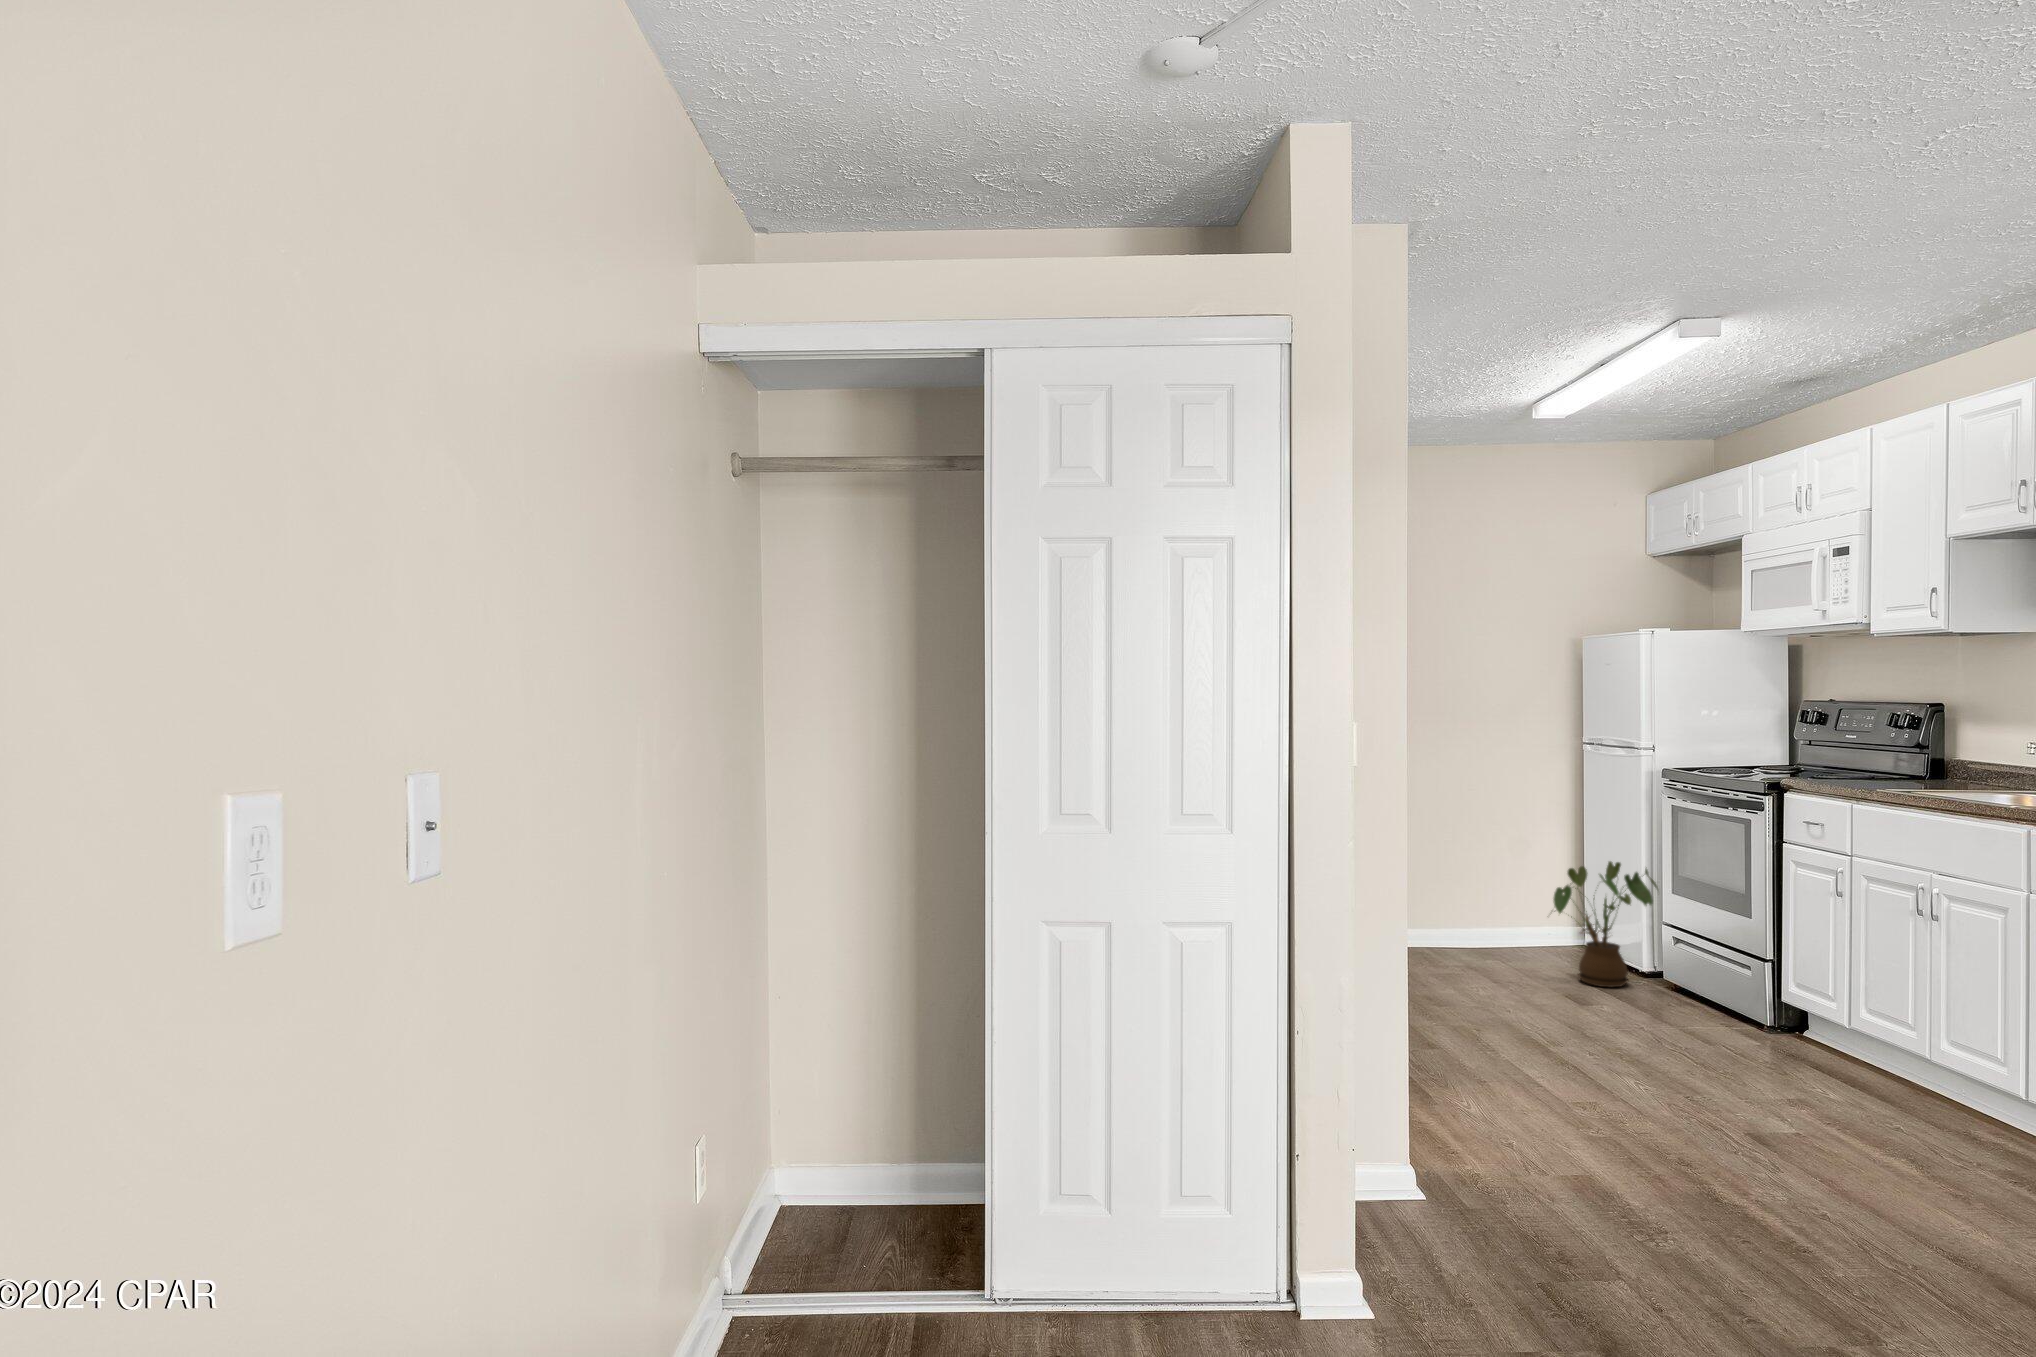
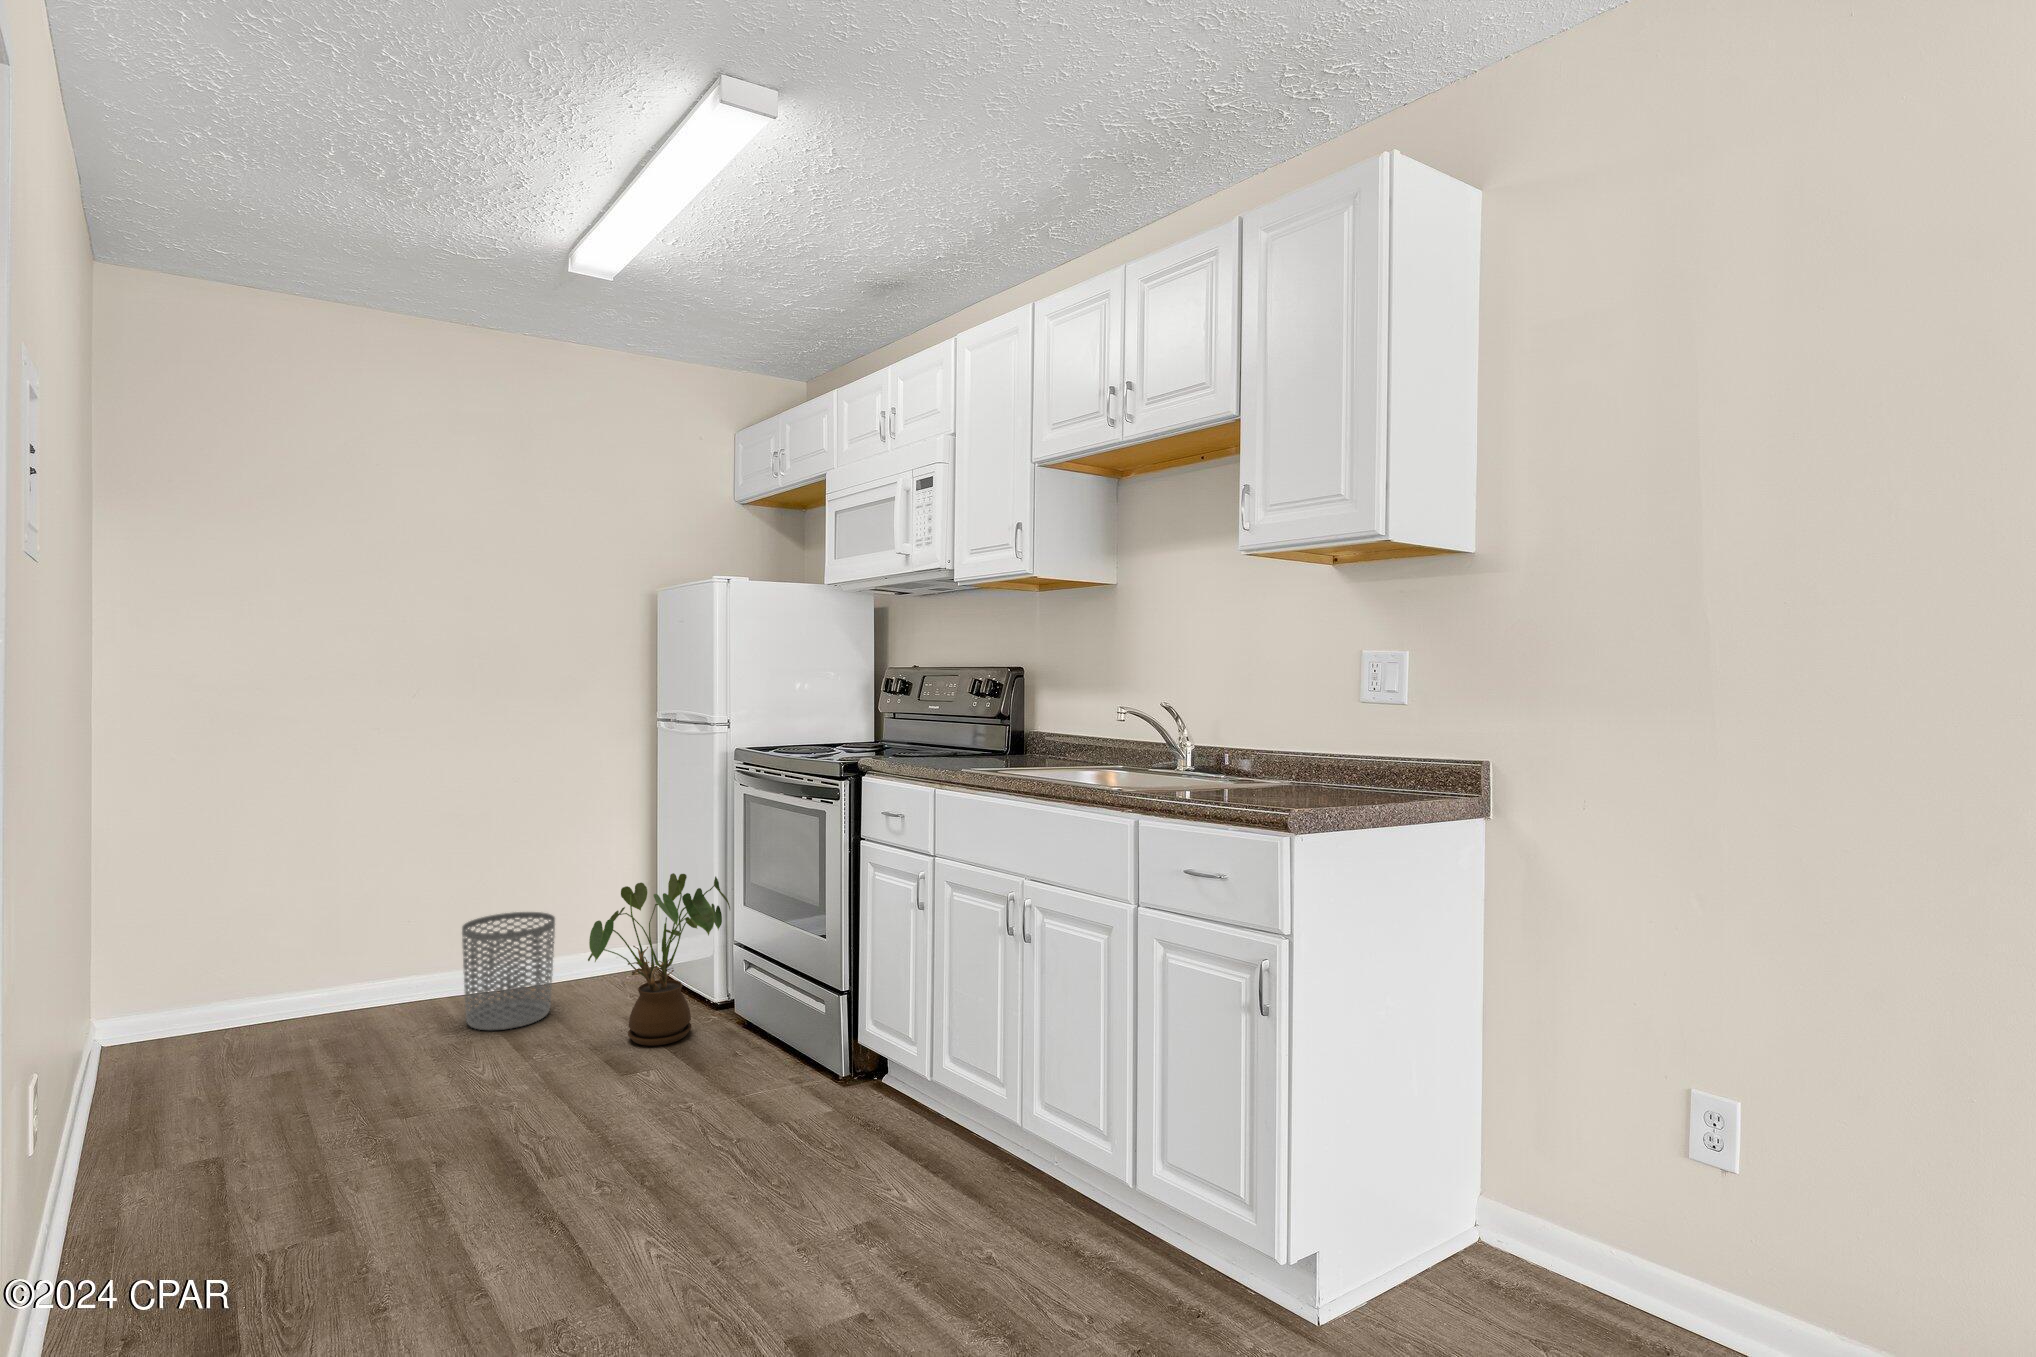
waste bin: none [1448,881,1512,962] -> present [462,912,555,1030]

